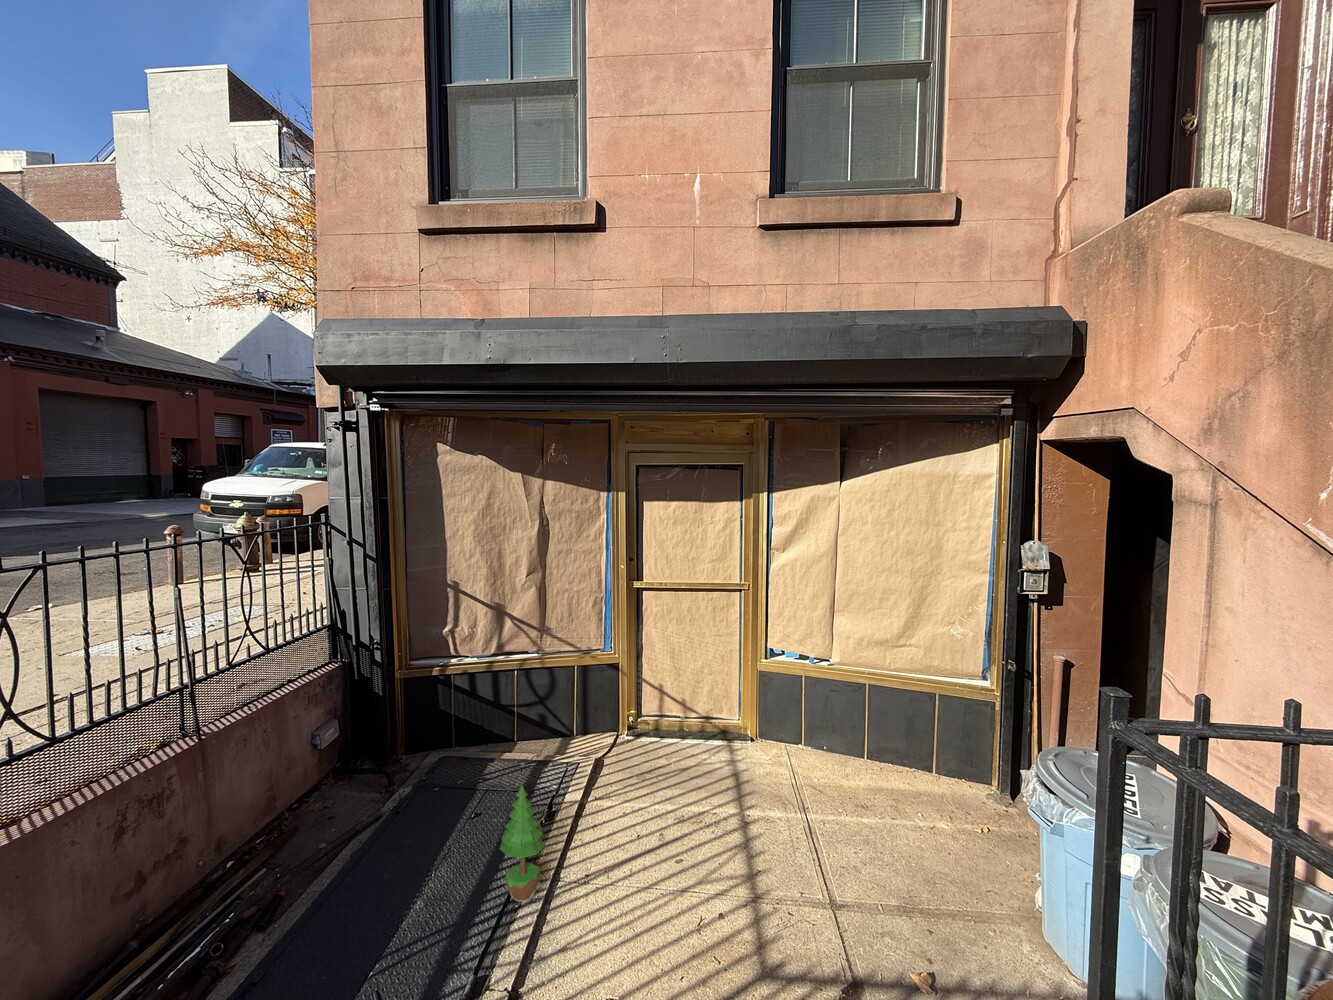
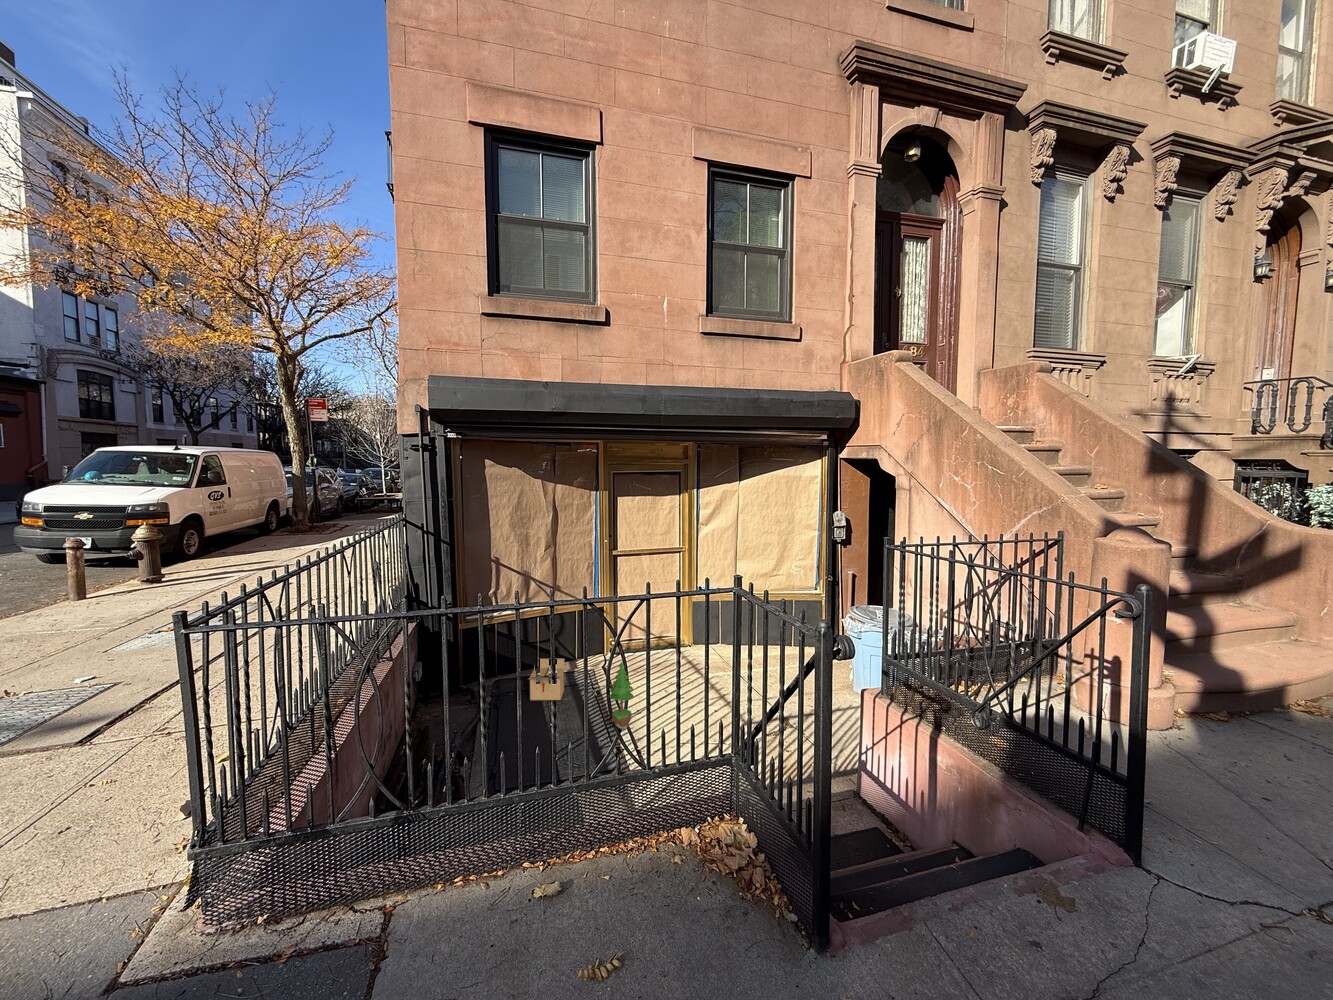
cardboard box: none [440,737,518,812] -> present [528,659,564,700]

